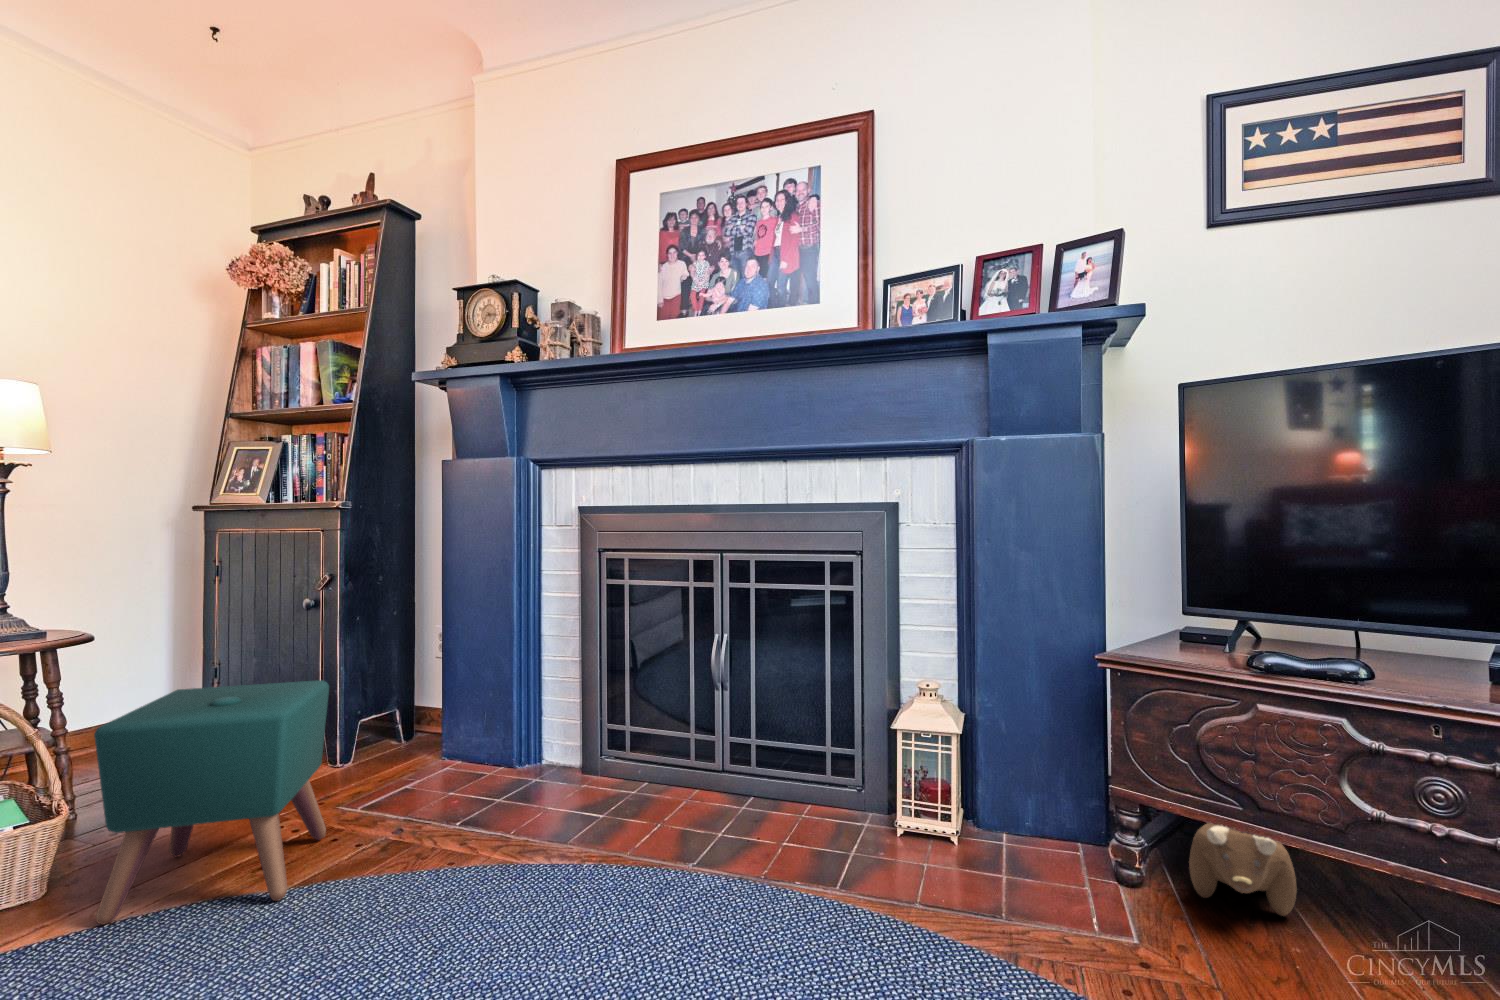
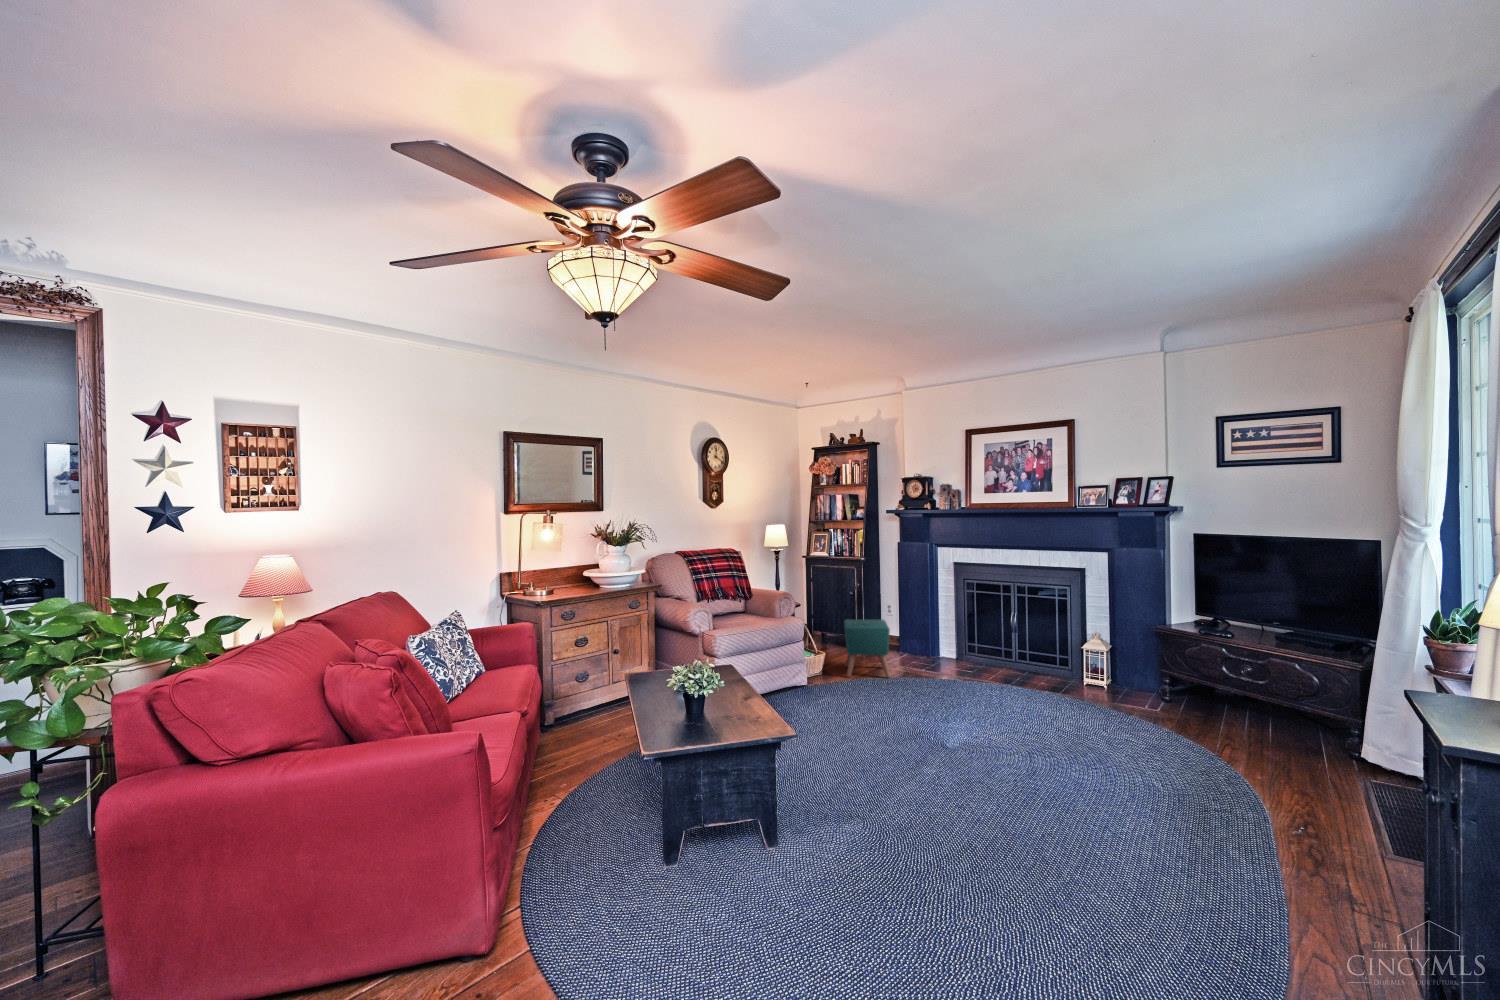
plush toy: present [1189,823,1297,916] -> none [1186,681,1222,712]

